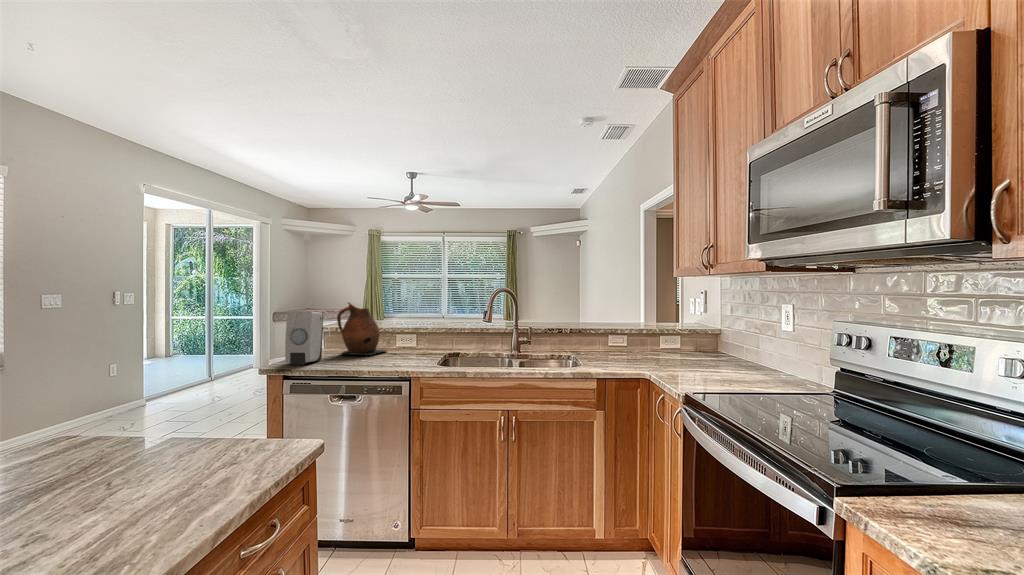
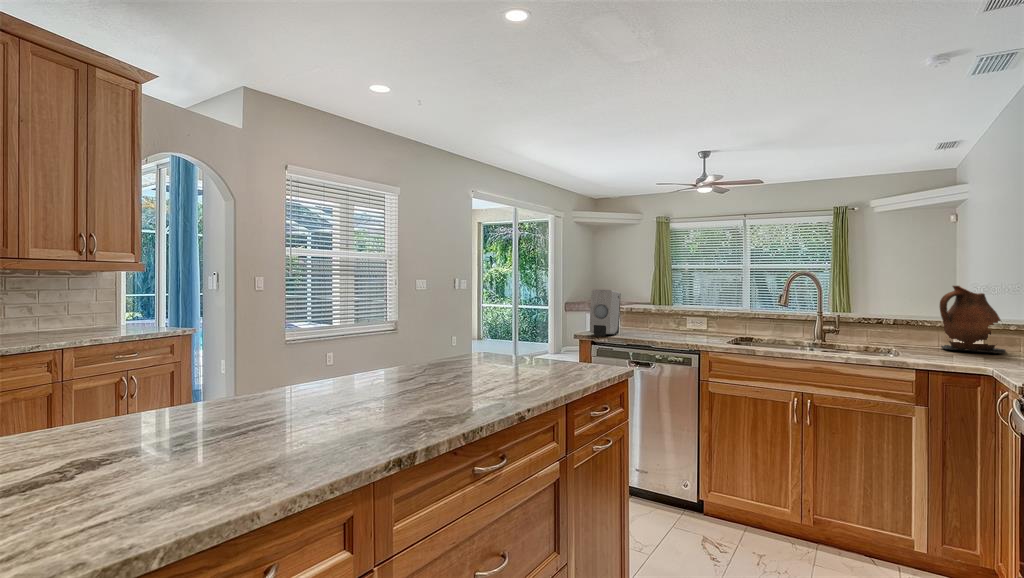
ceramic pitcher: present [337,302,386,356] -> present [940,286,1006,354]

